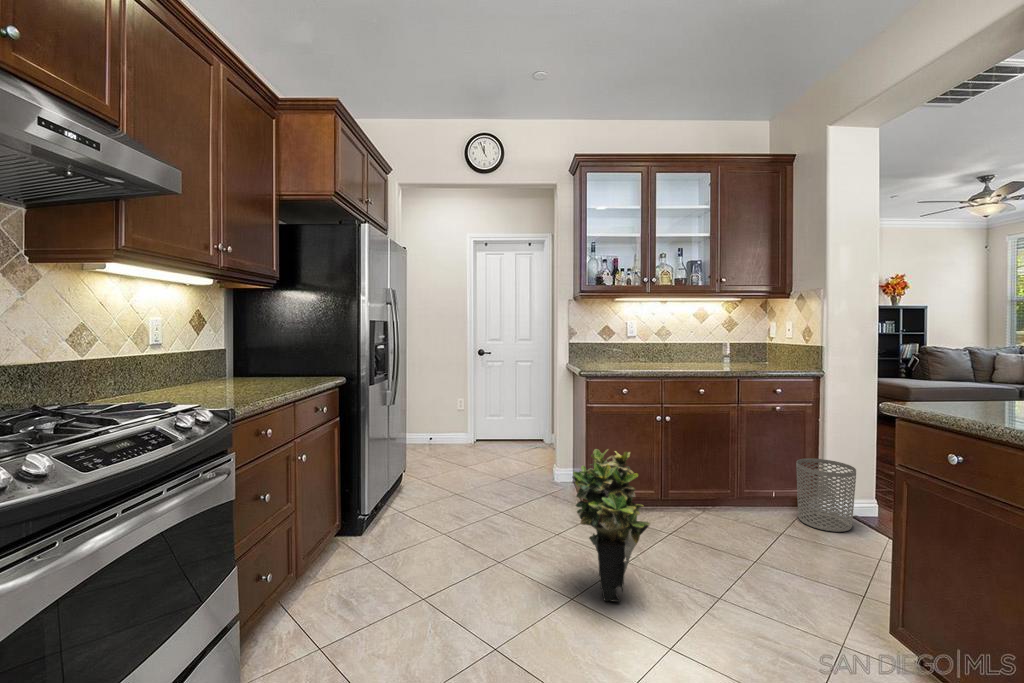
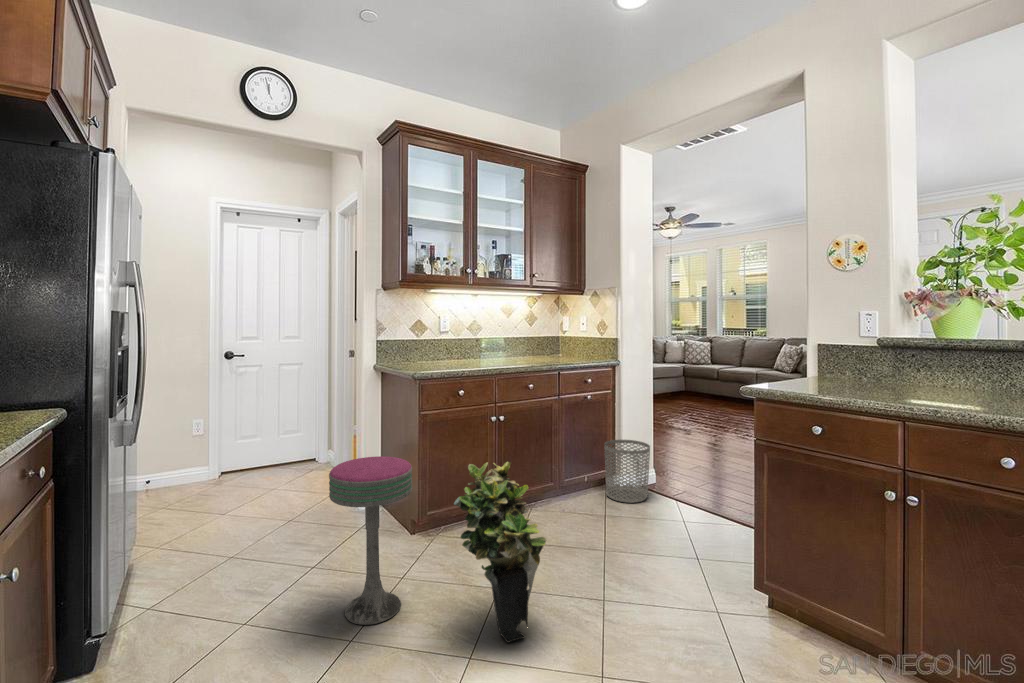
bar stool: none [492,433,553,558] -> present [329,456,412,625]

